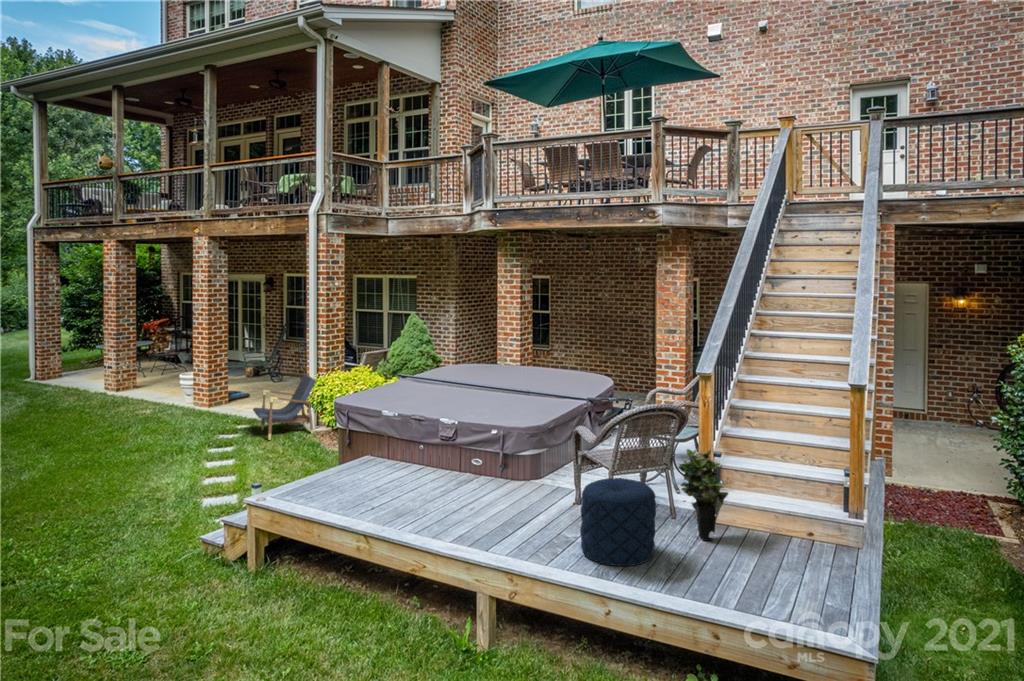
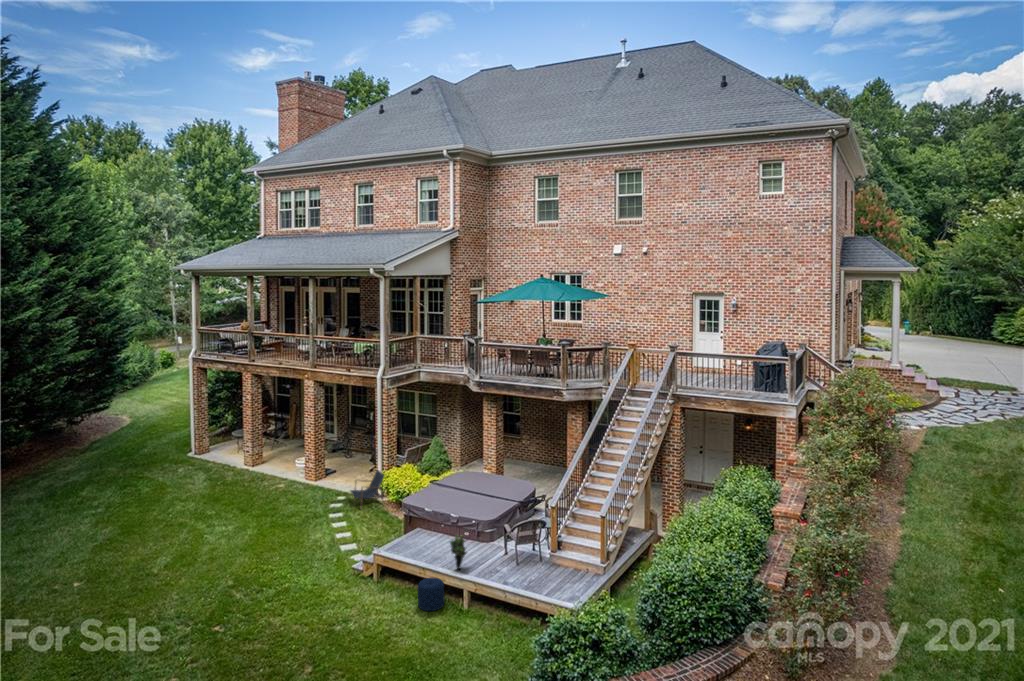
potted plant: present [678,449,728,541] -> present [450,535,466,570]
pouf: present [580,478,656,566] -> present [417,578,445,611]

